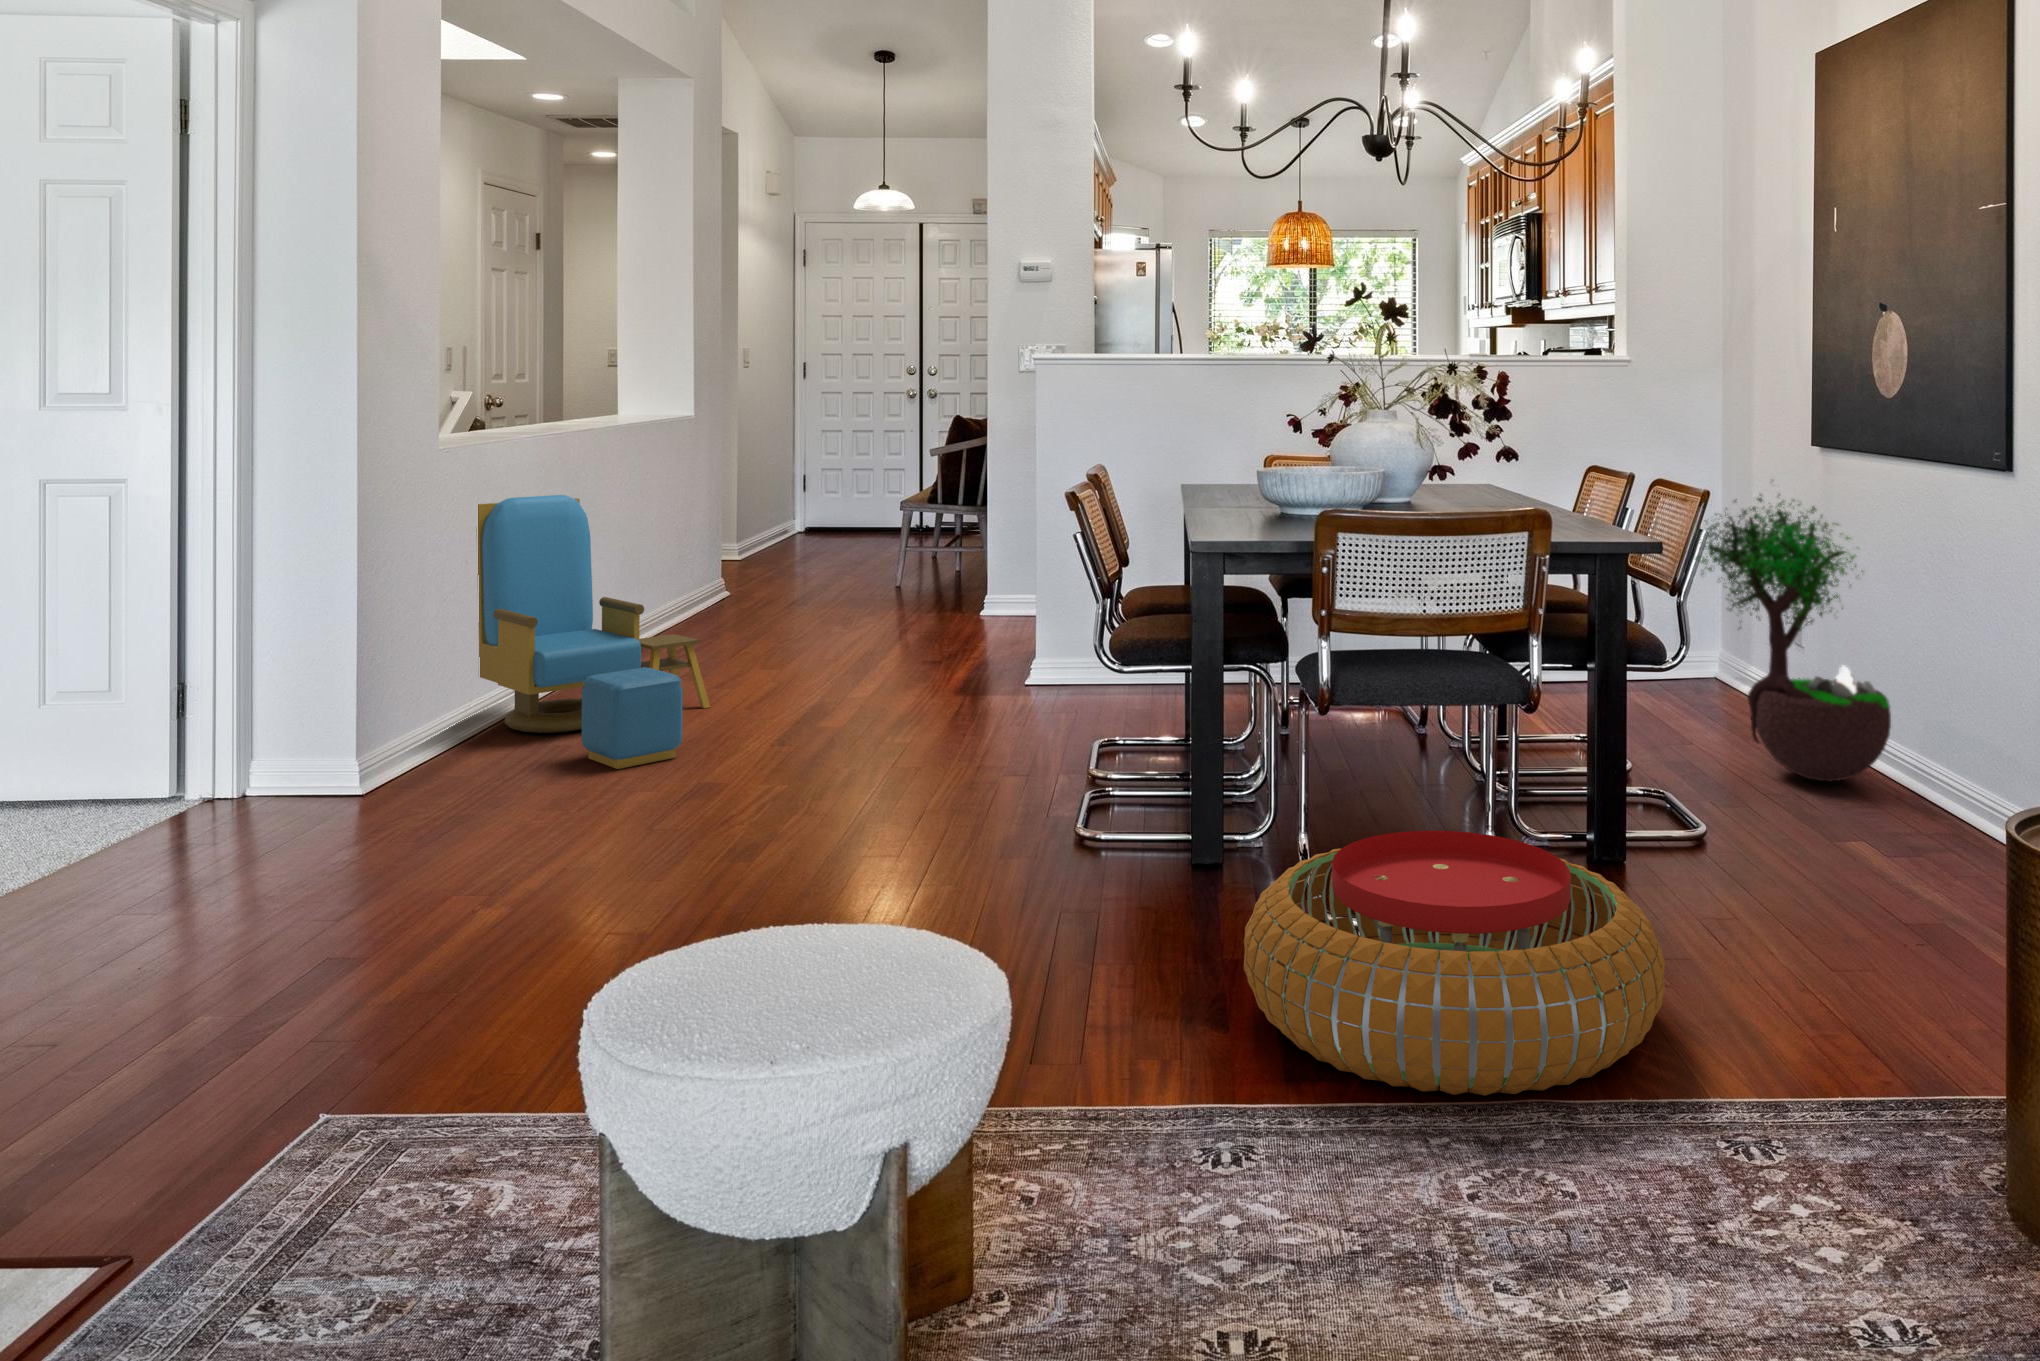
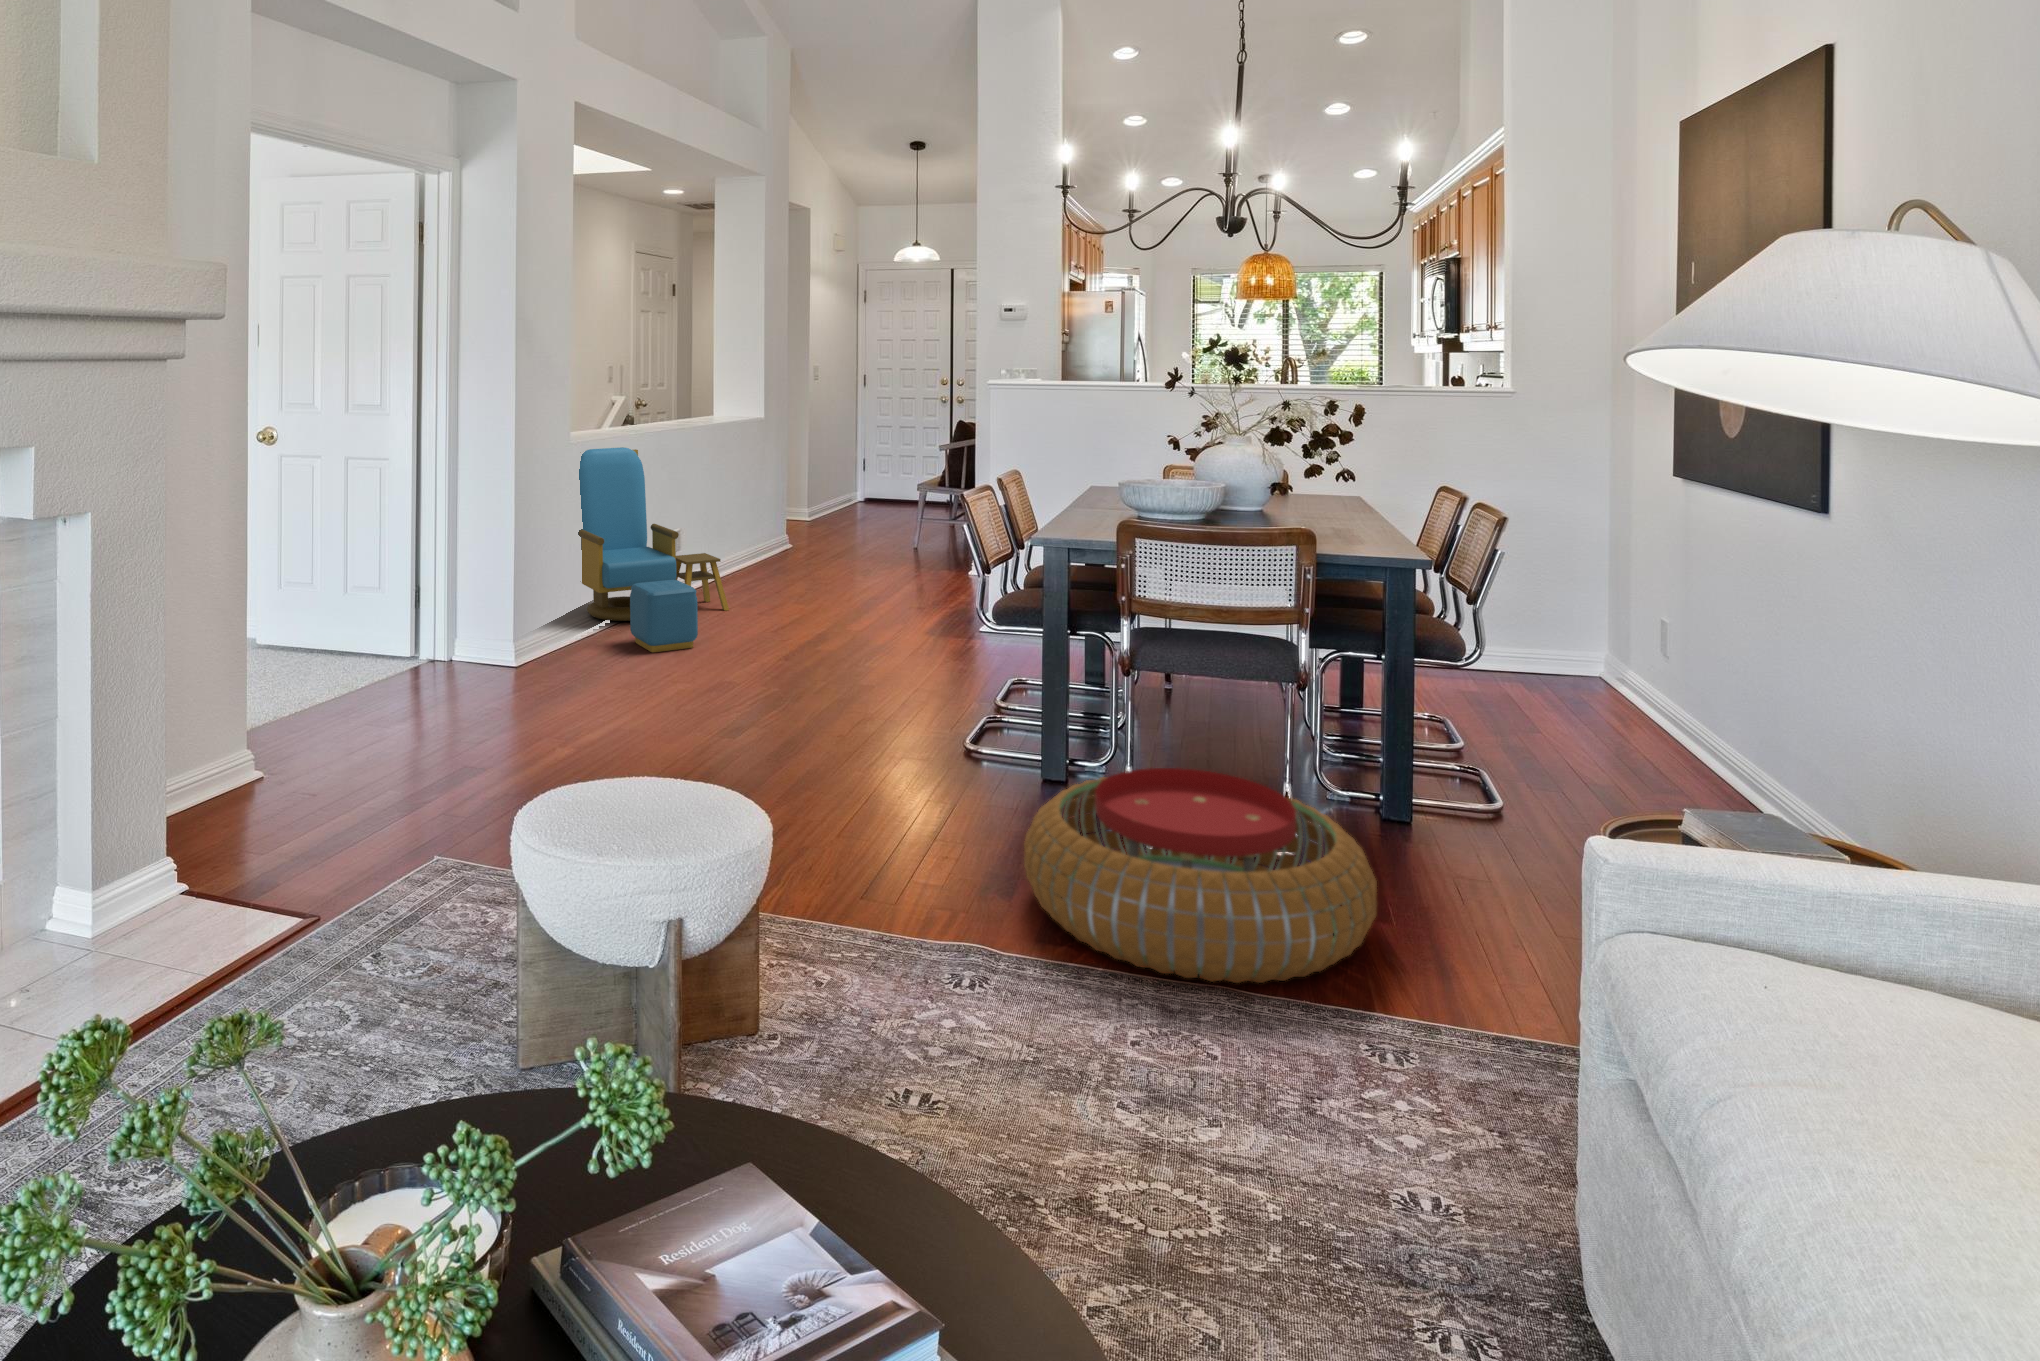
potted tree: present [1696,480,1891,781] -> none [1569,475,1784,771]

